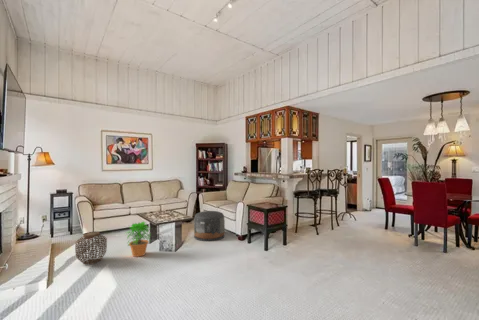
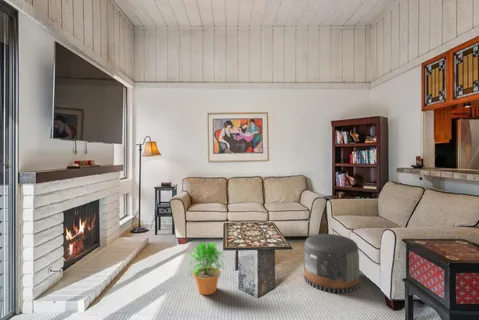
woven basket: present [75,231,107,264] -> none [130,246,168,291]

